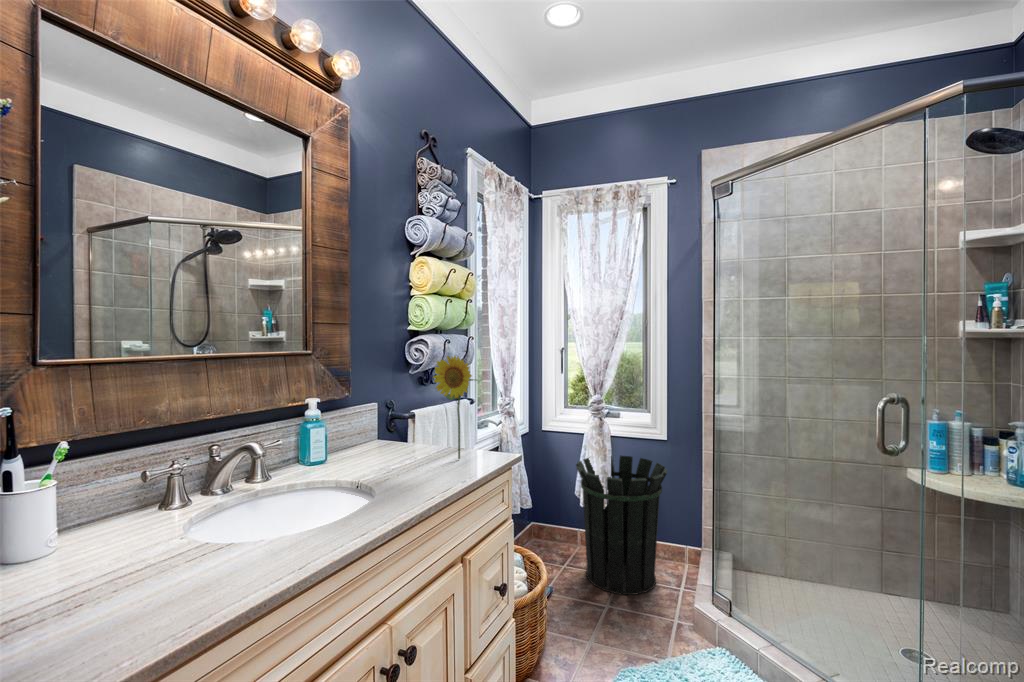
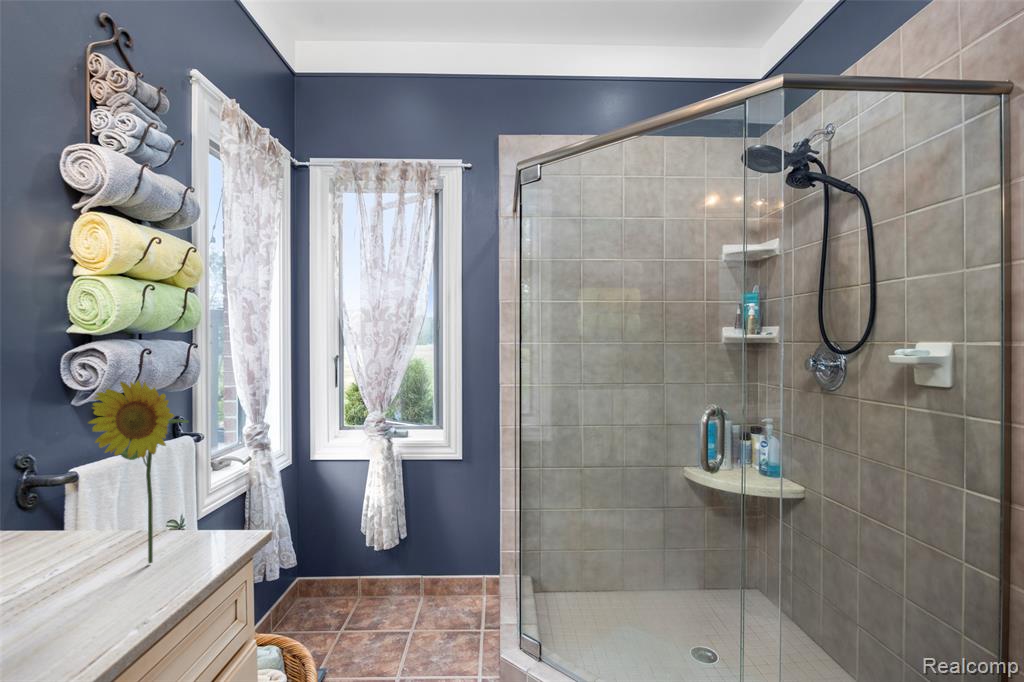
waste bin: present [576,456,667,595] -> none [356,482,465,655]

